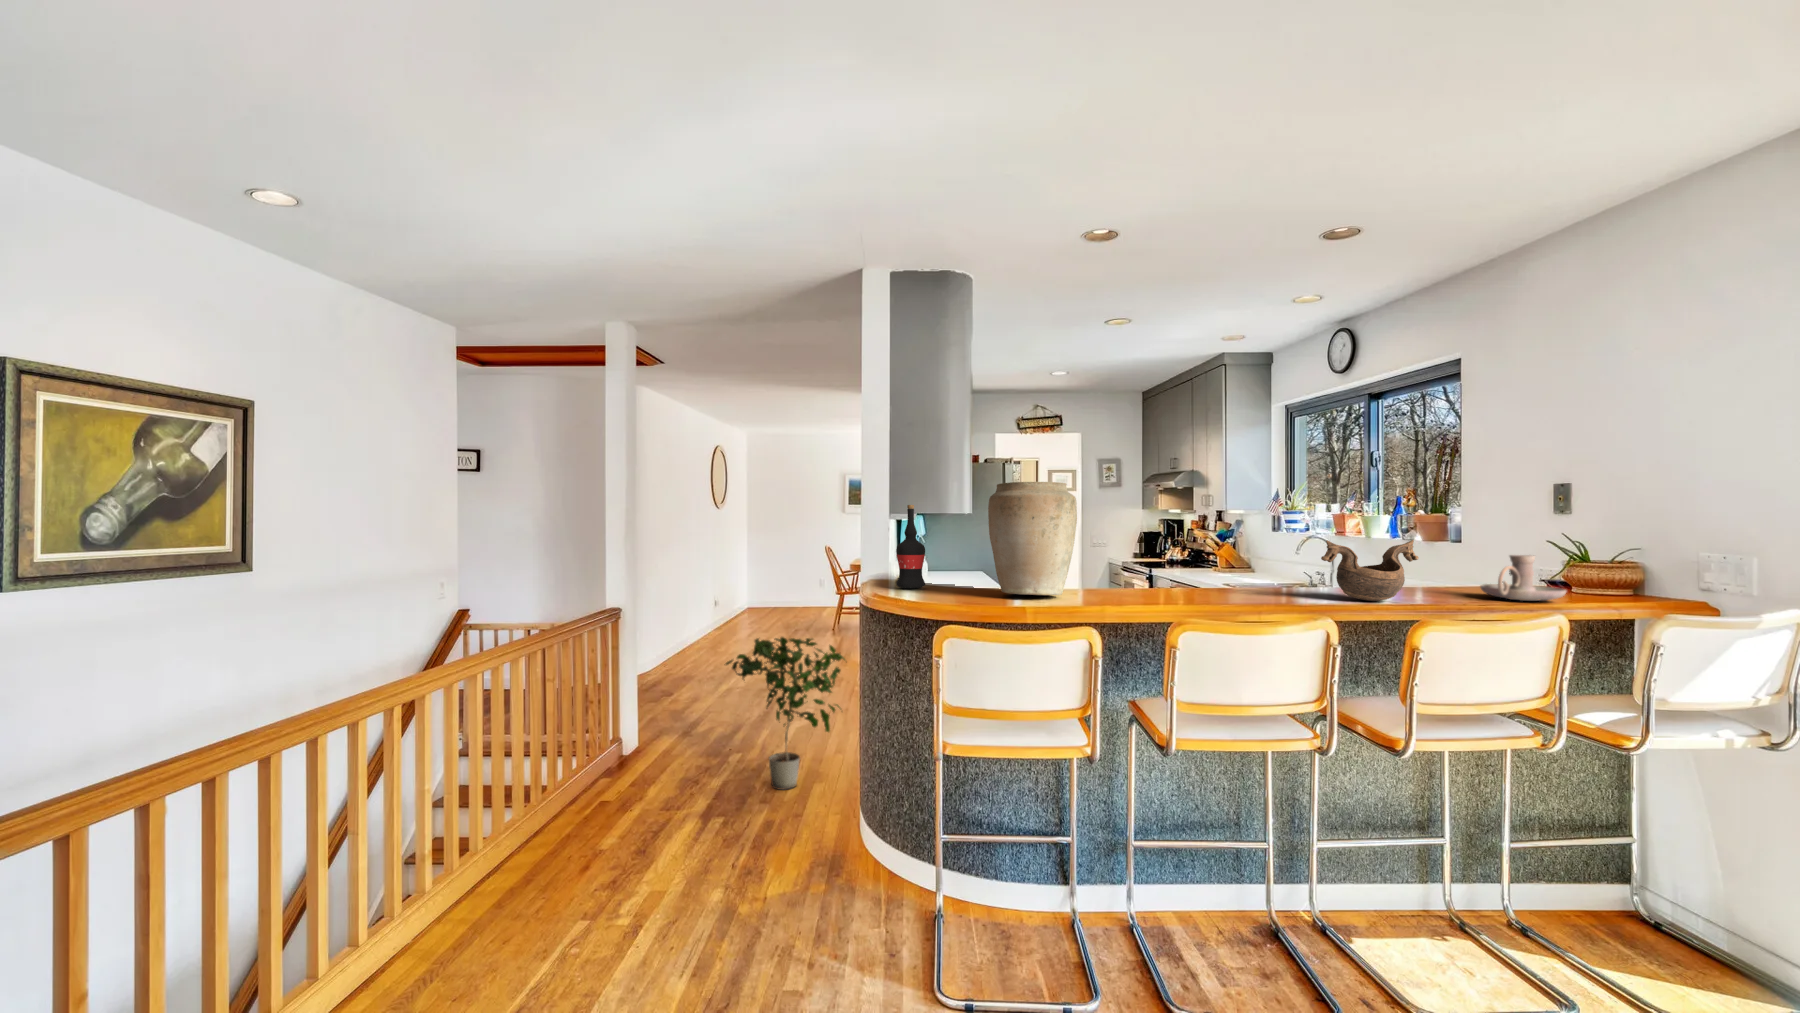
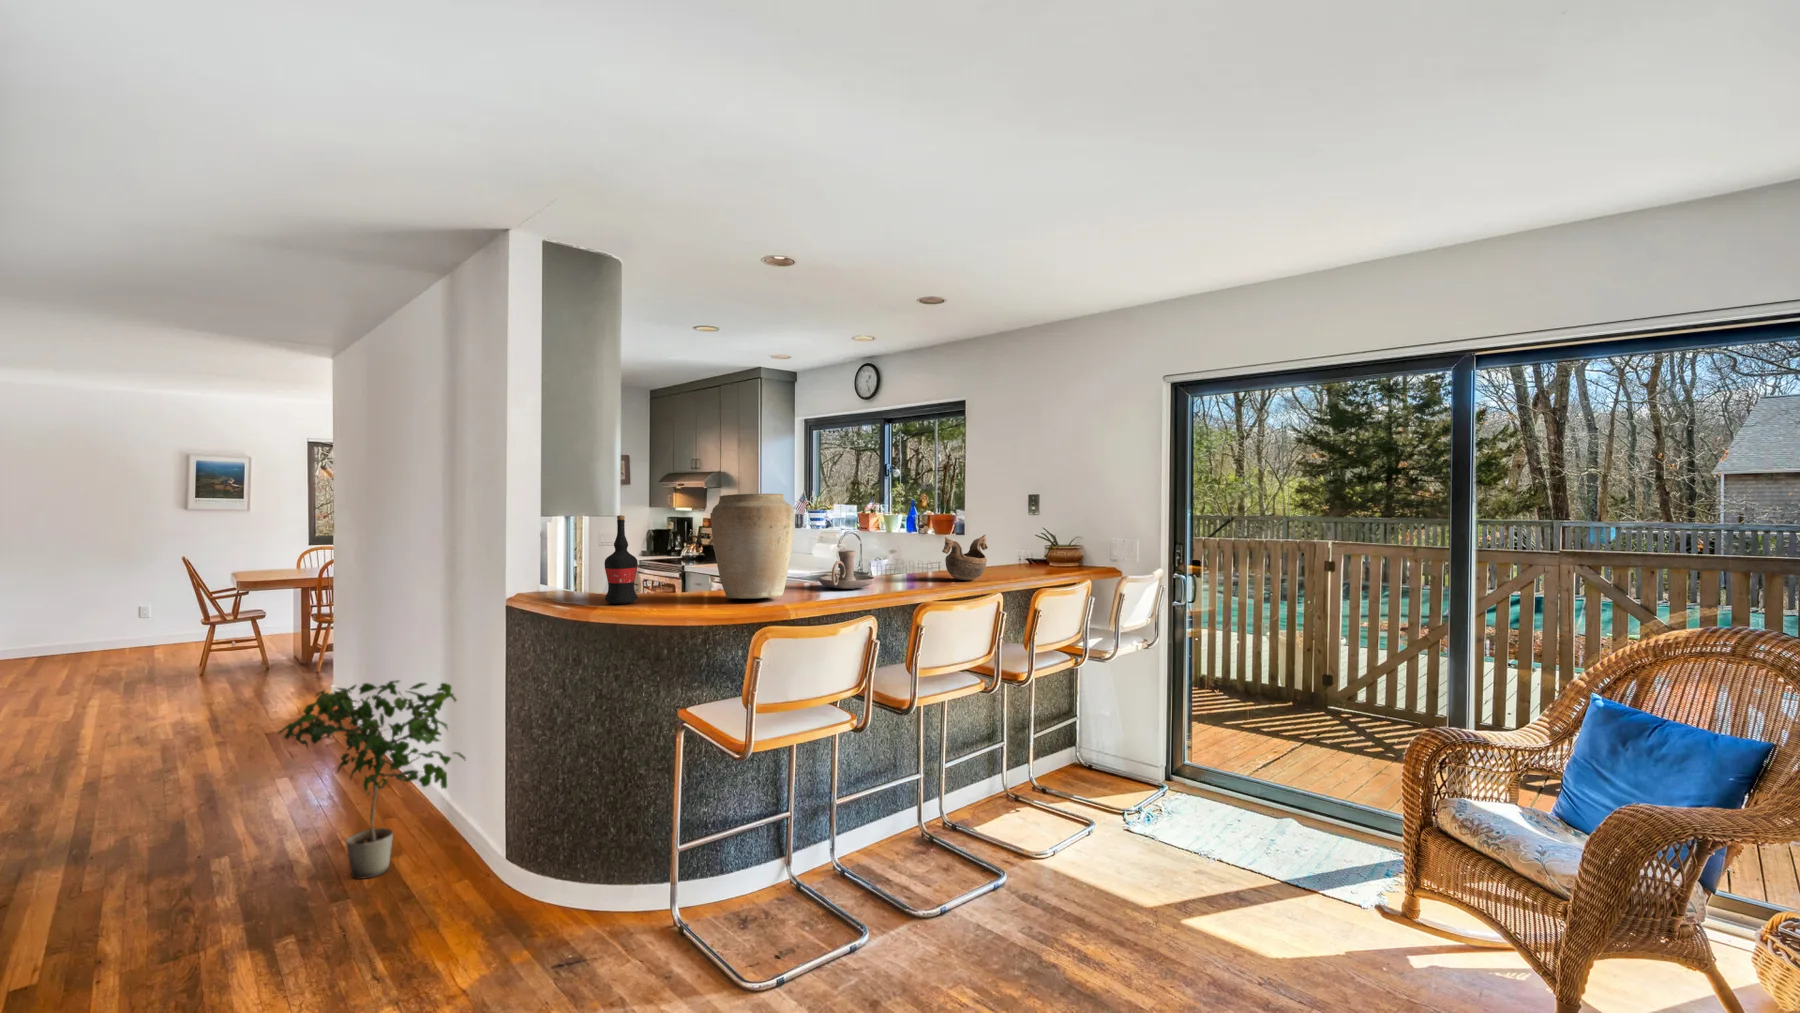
candle holder: present [1480,555,1566,601] -> present [819,551,875,589]

